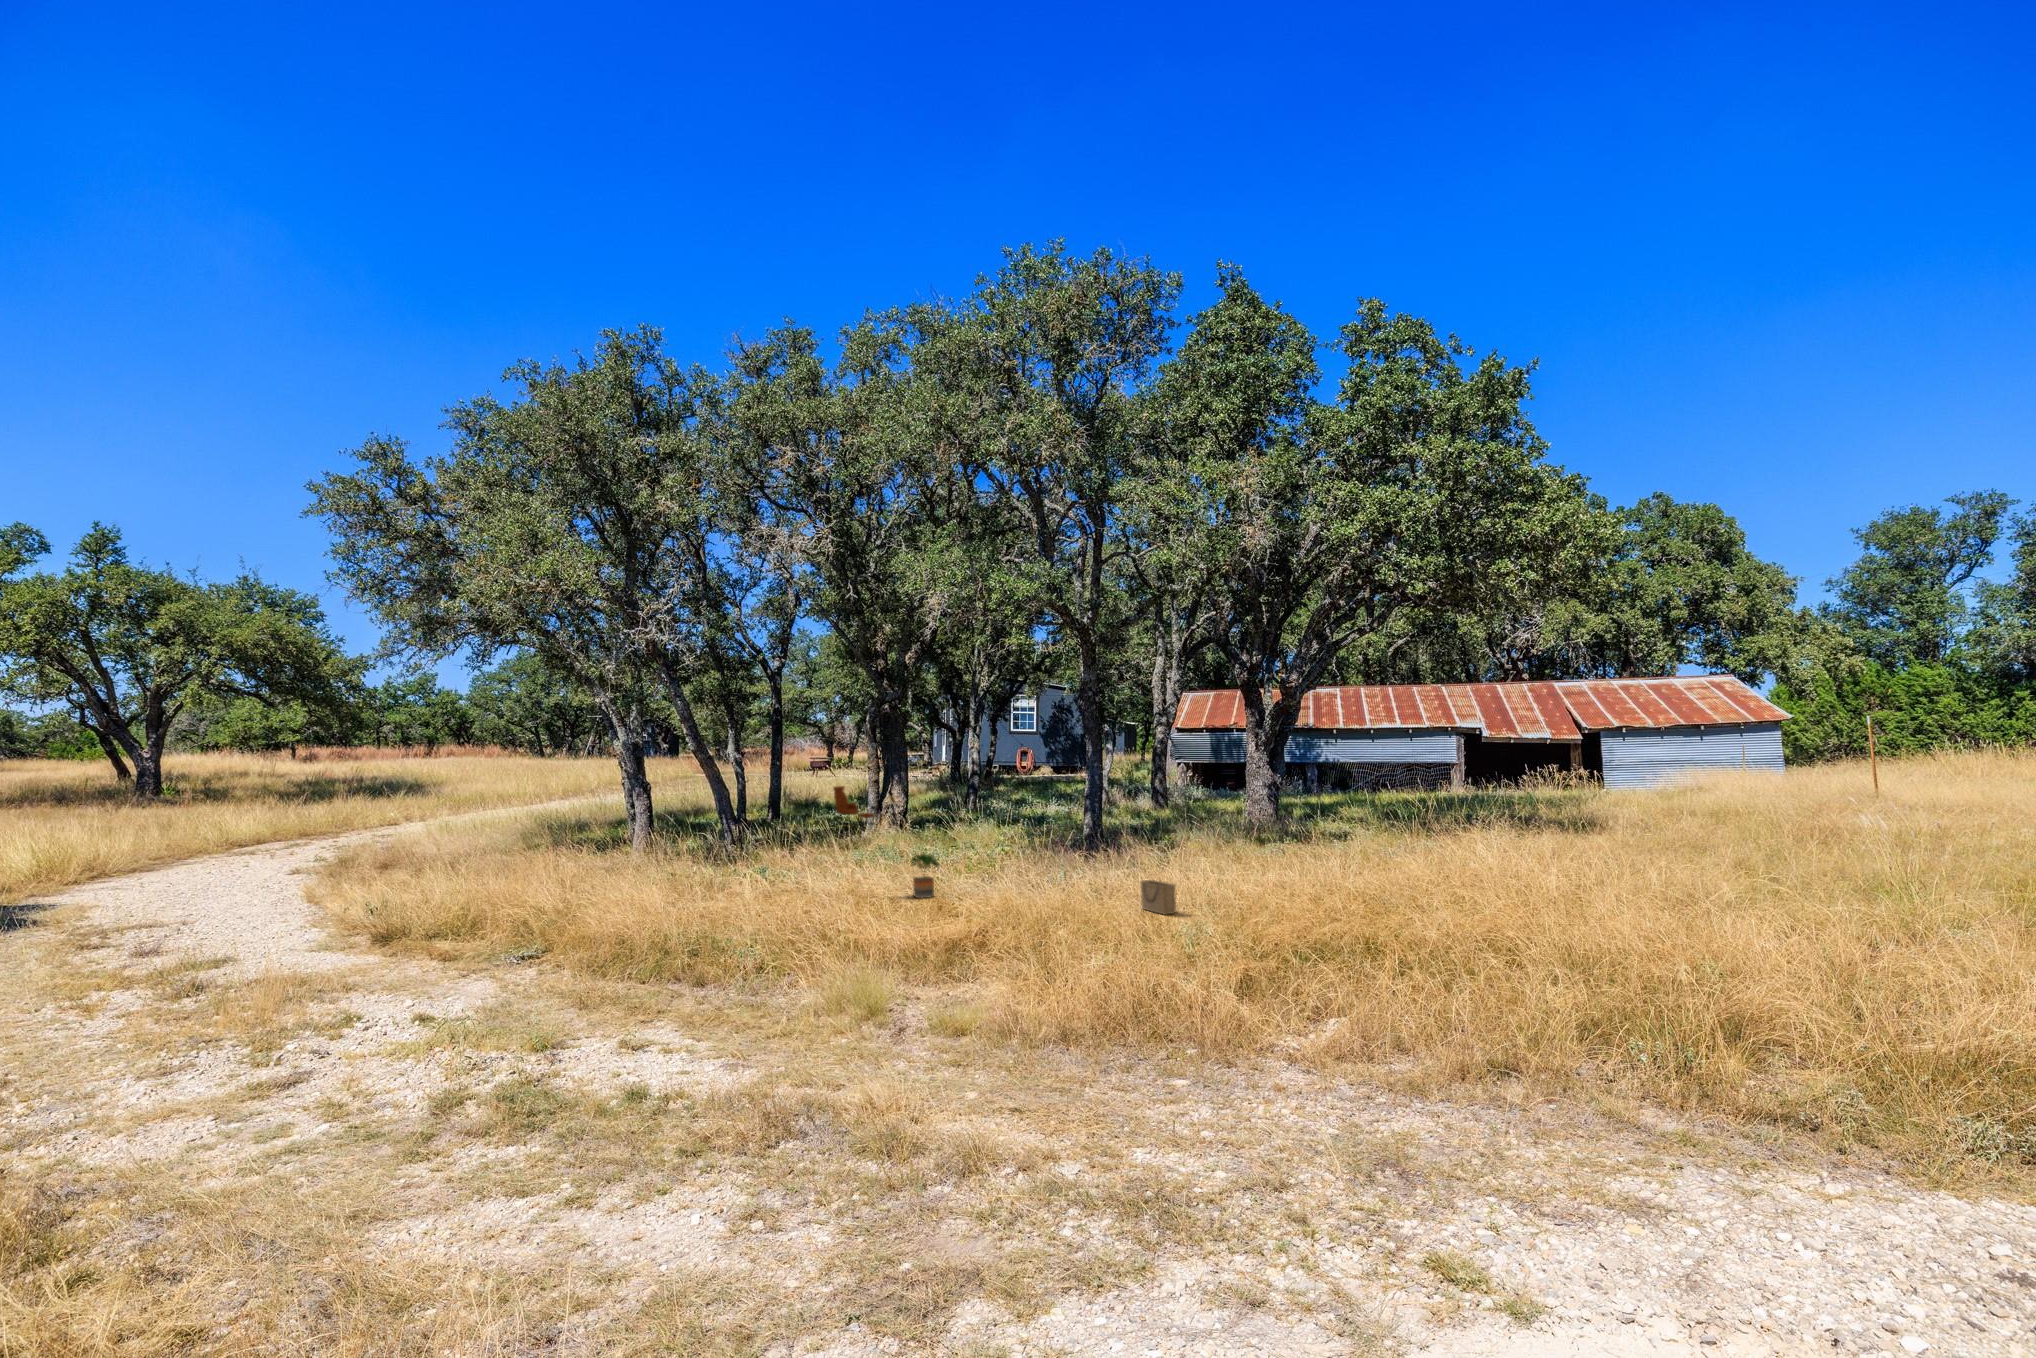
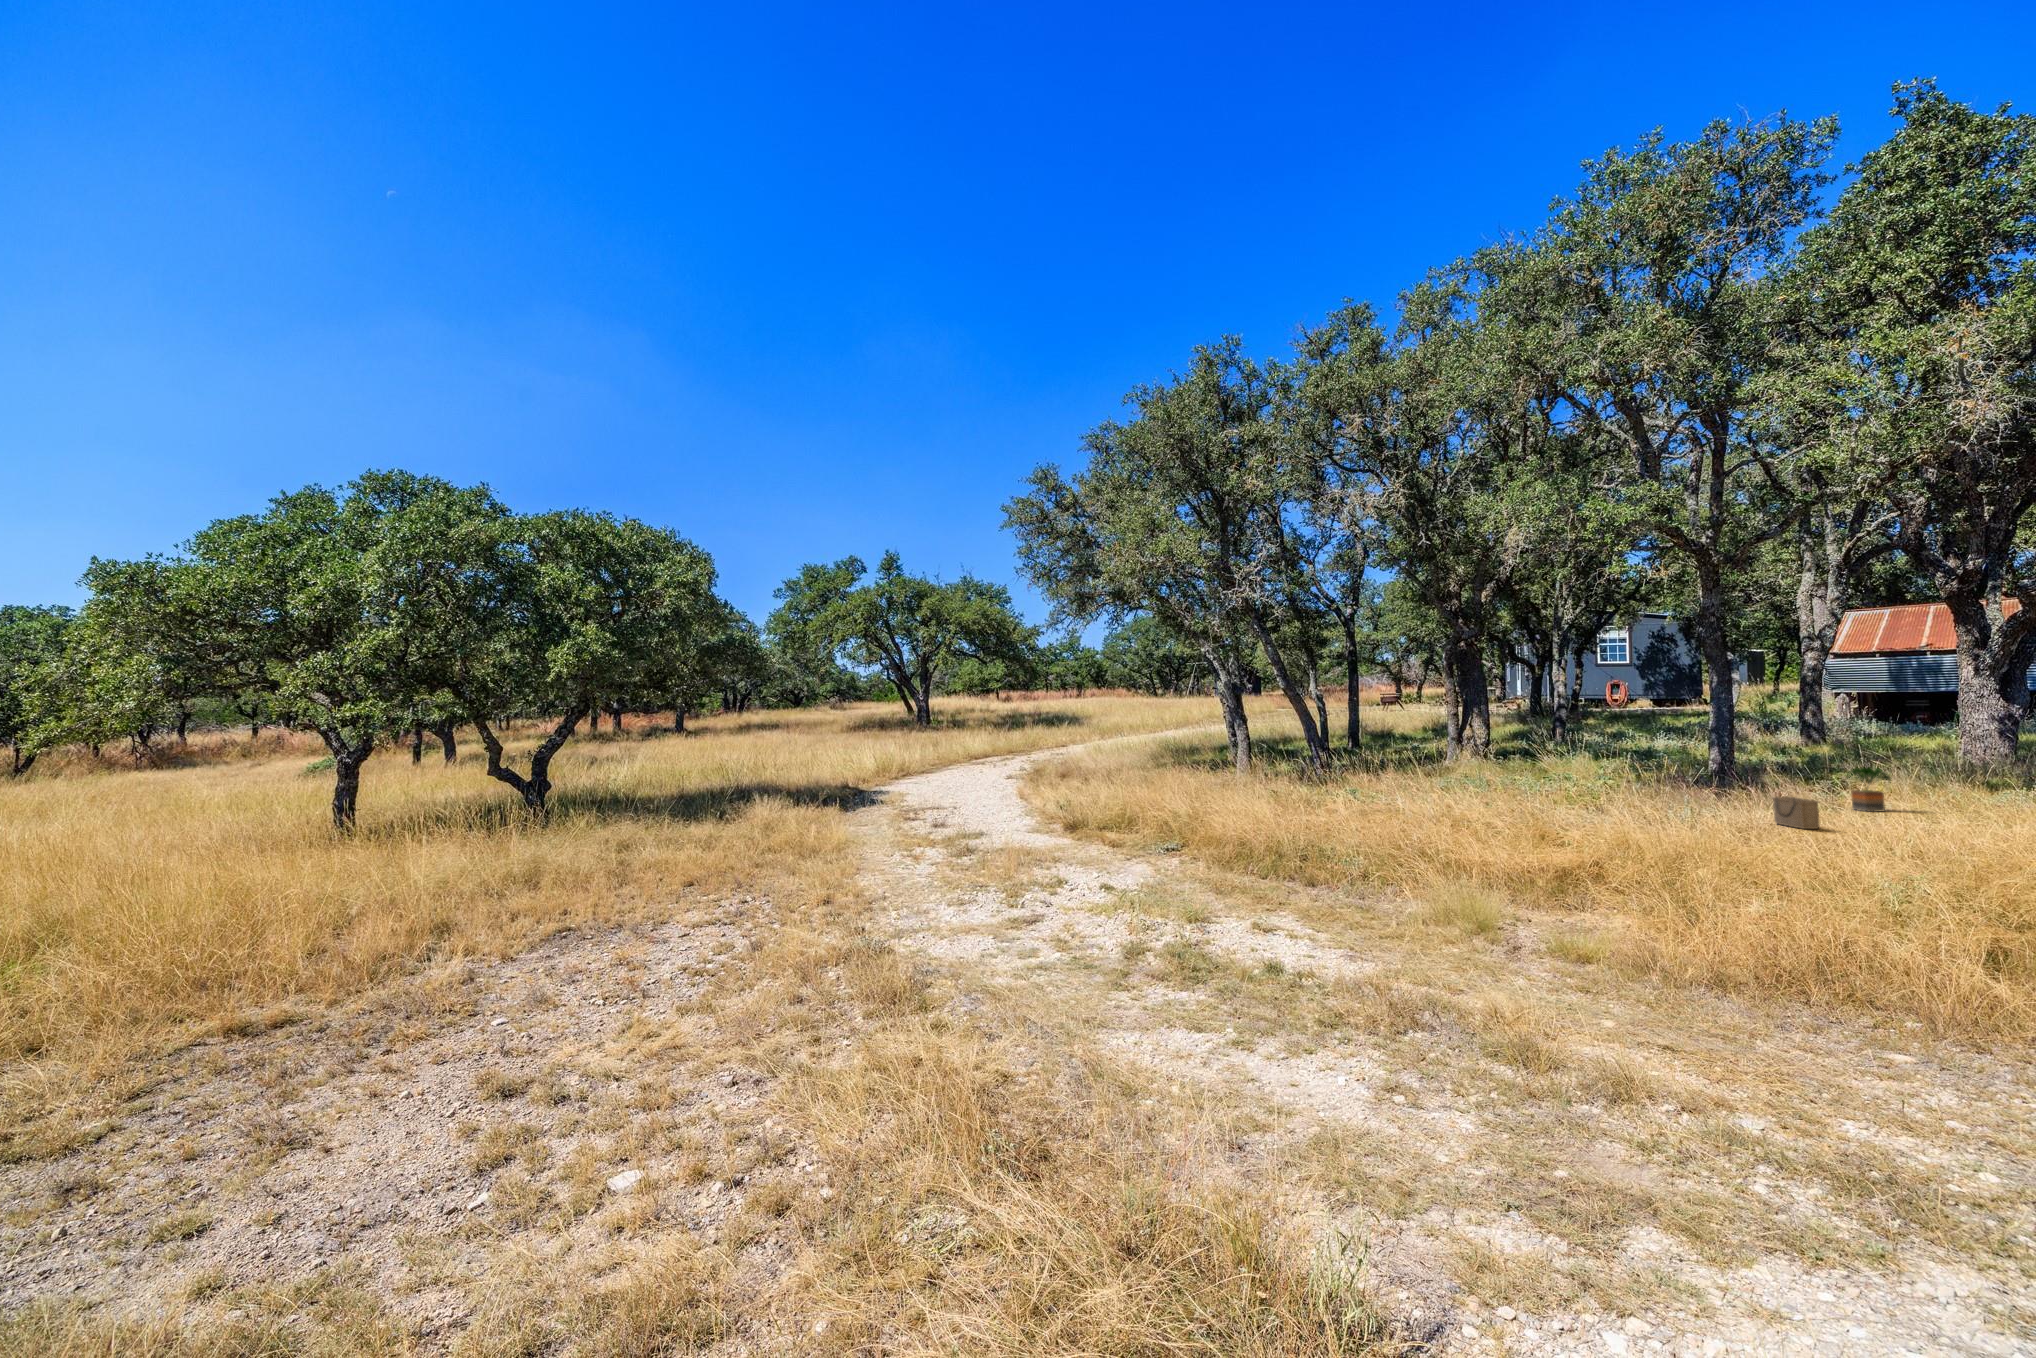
lounge chair: present [833,786,874,823] -> none [1407,718,1451,754]
potted tree: present [911,854,940,898] -> present [1847,767,1892,812]

